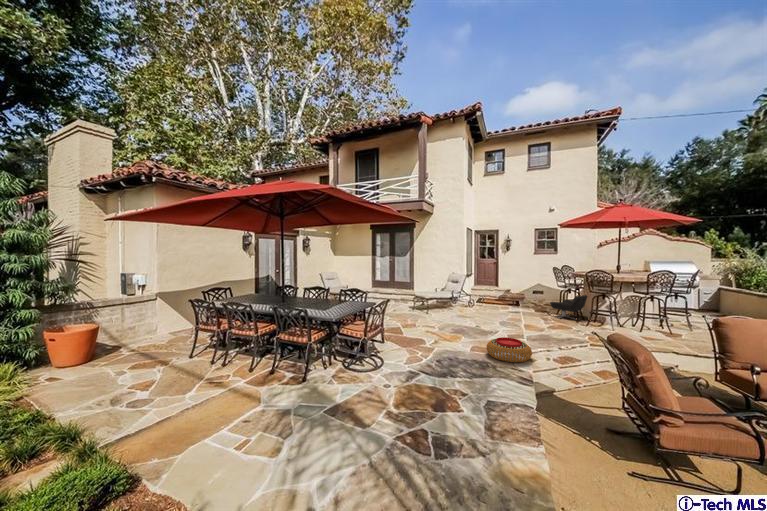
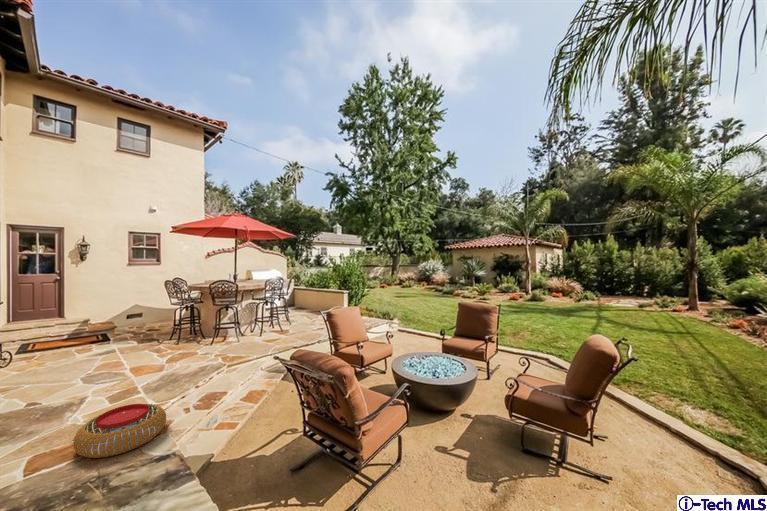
lounge chair: present [550,295,587,318] -> none [163,310,208,345]

